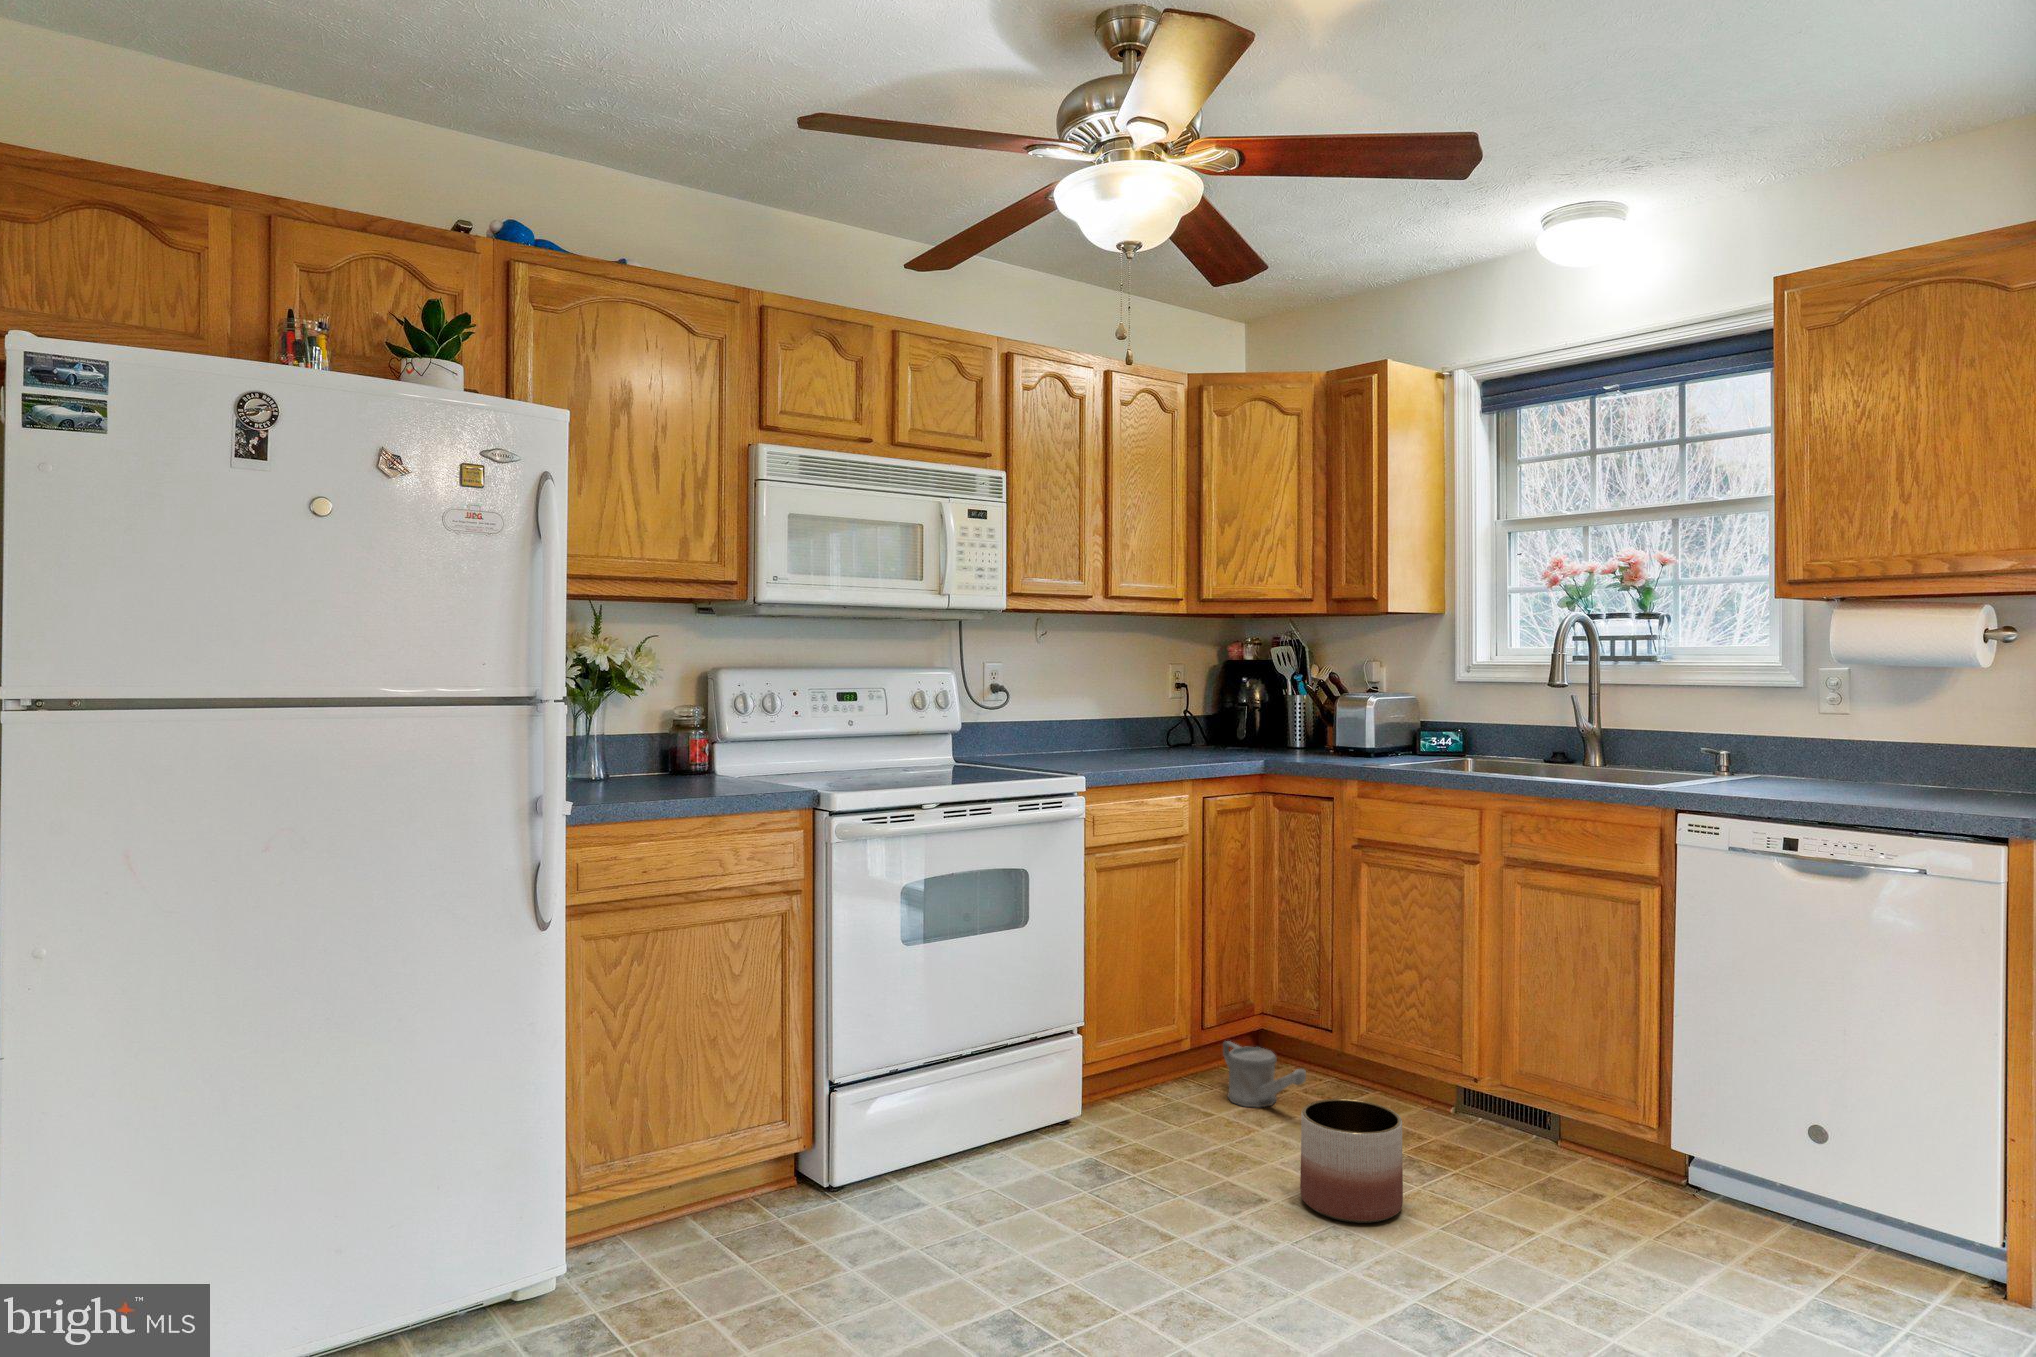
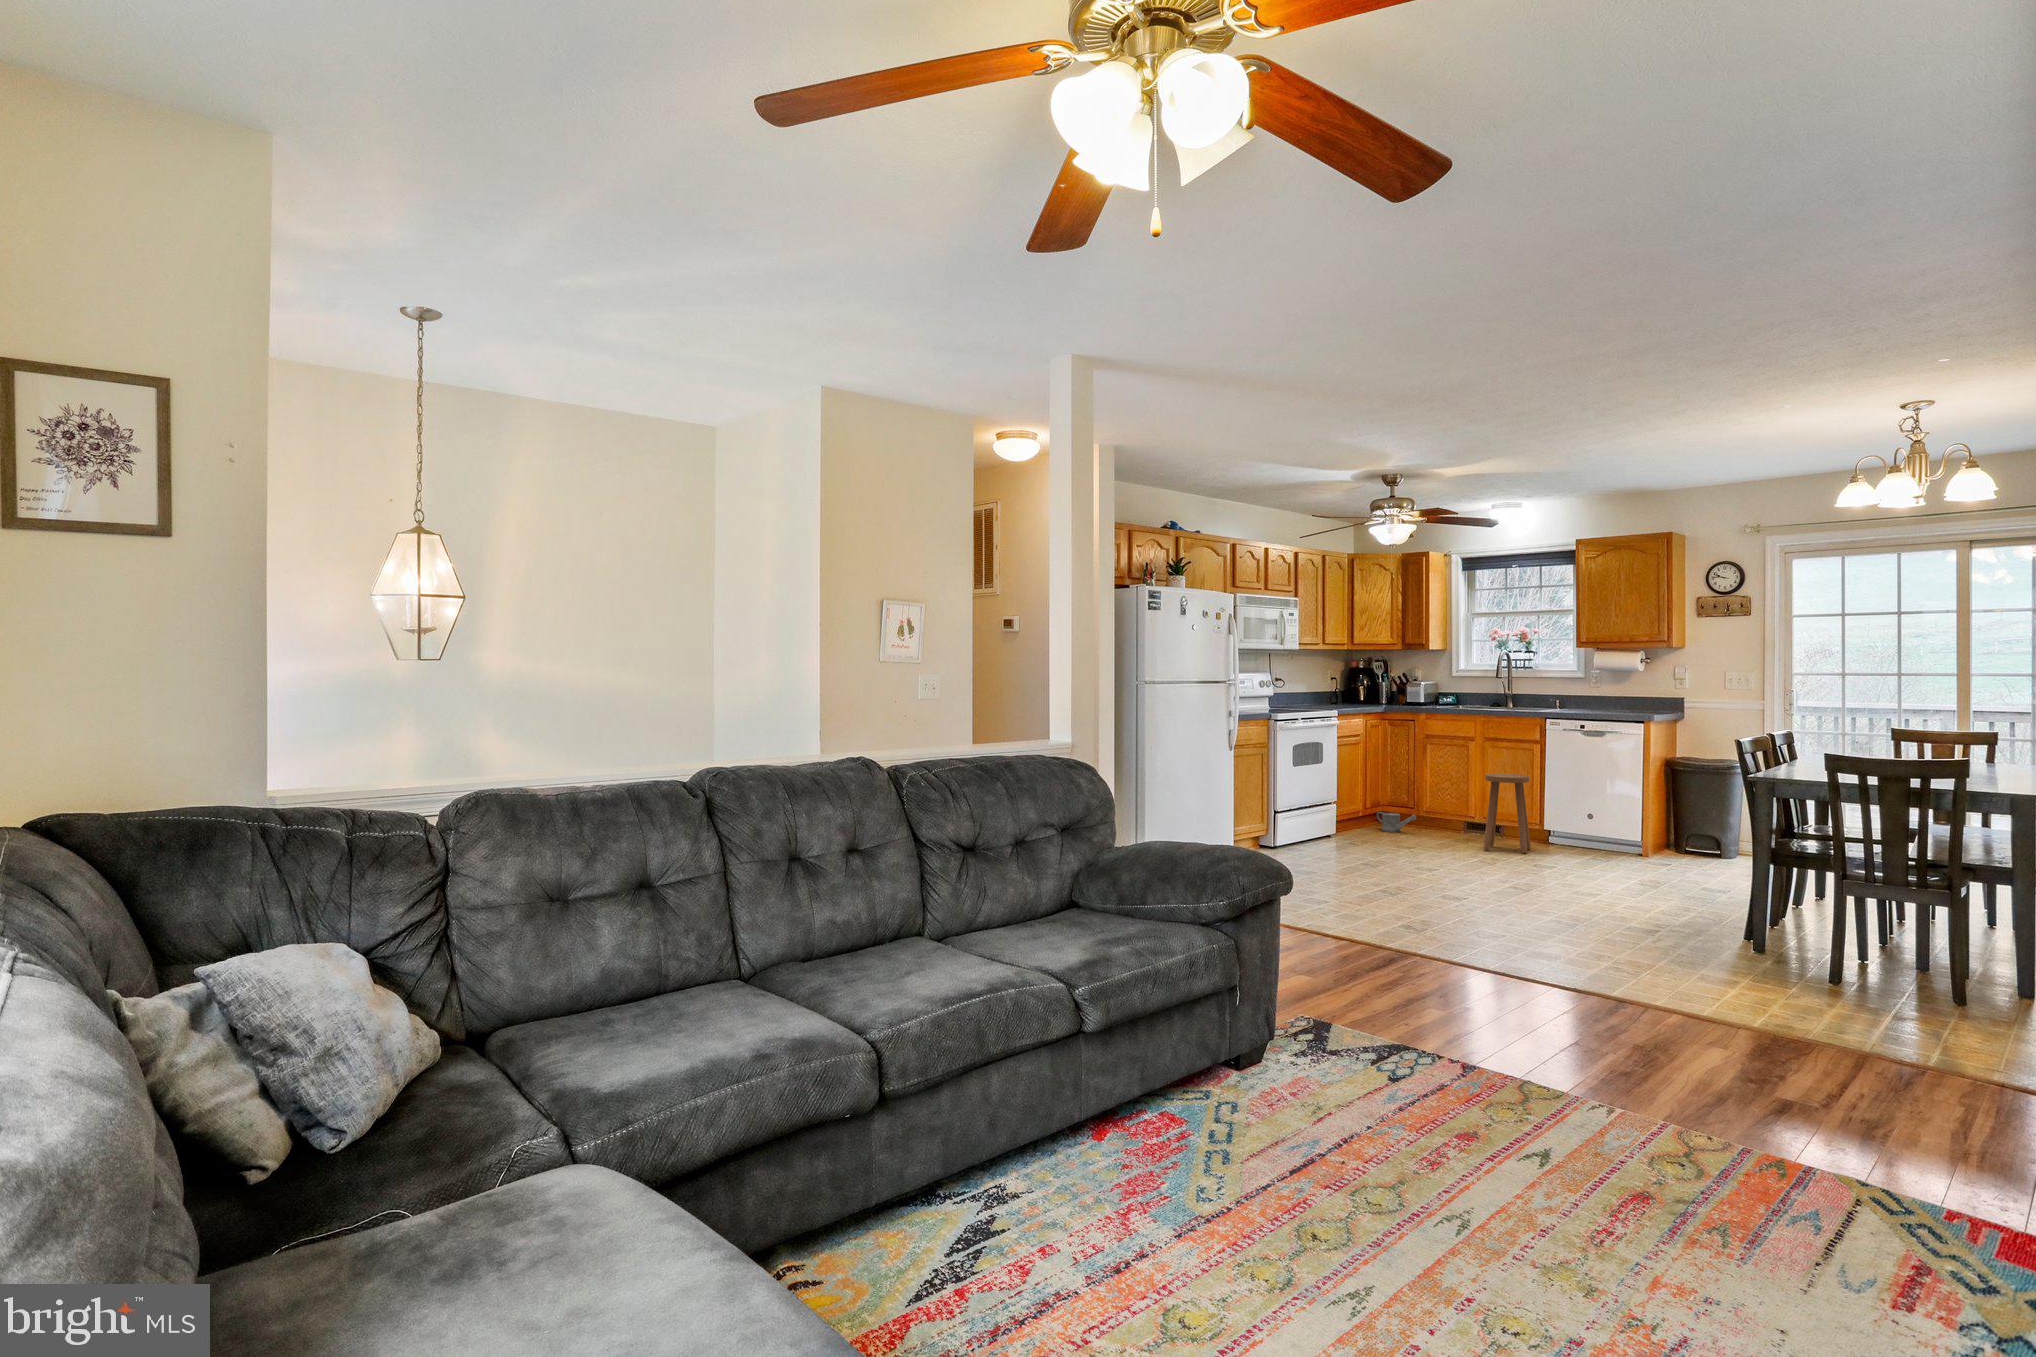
stool: none [1448,993,1610,1293] -> present [1483,773,1531,854]
planter: present [1300,1099,1403,1223] -> none [1430,814,1464,847]

